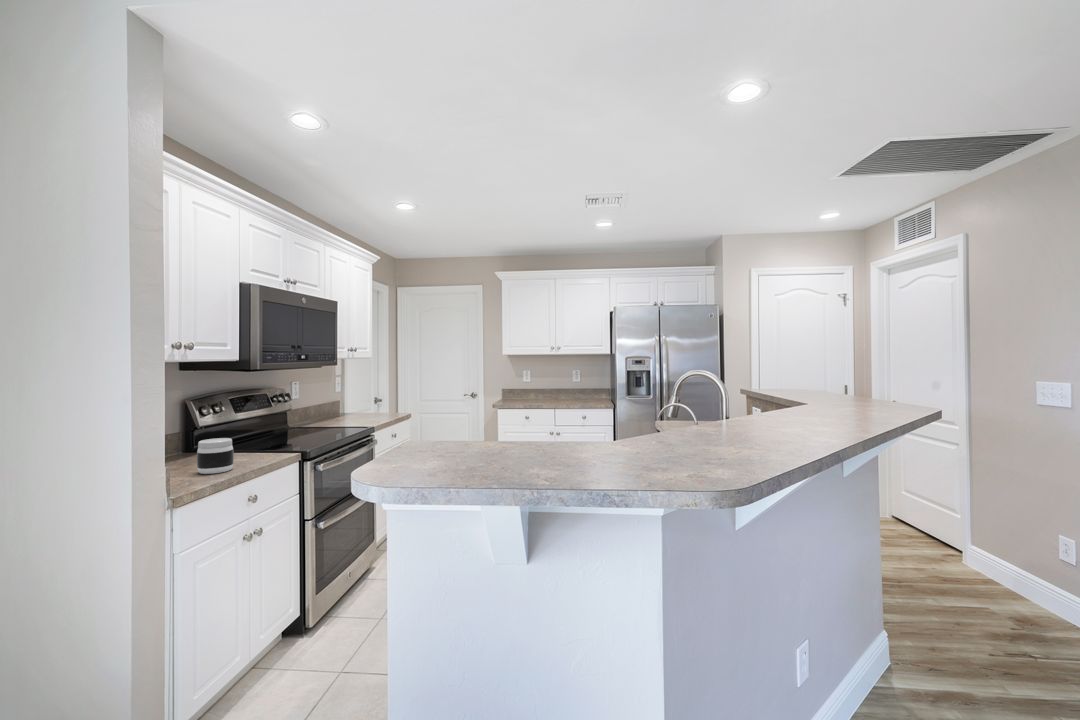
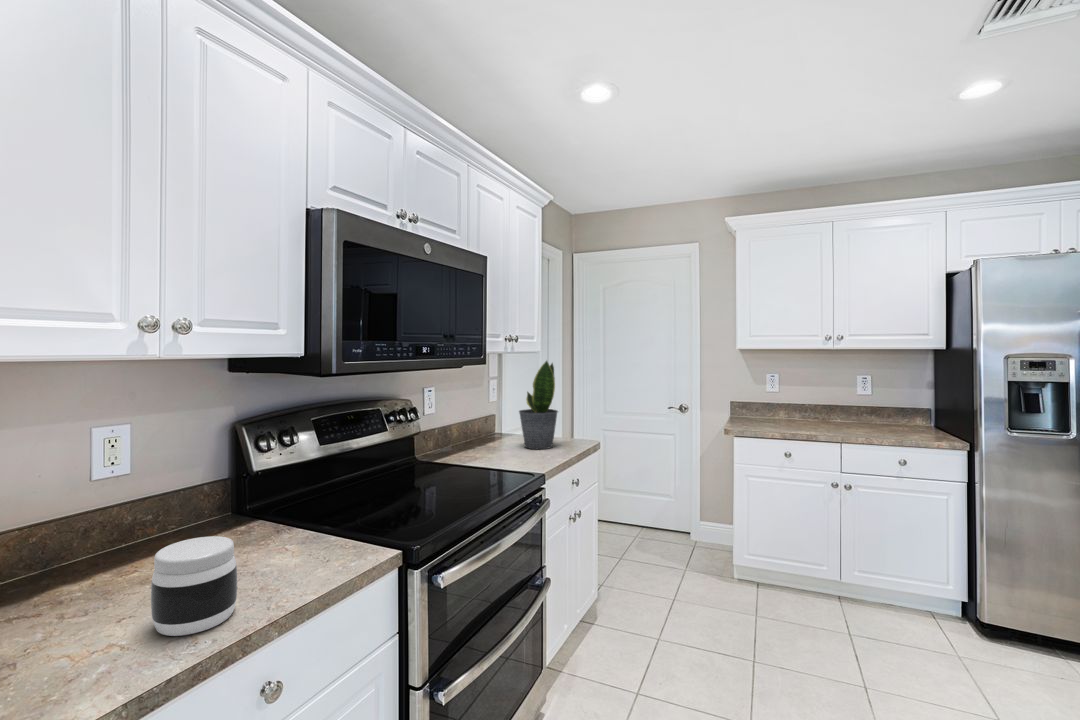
potted plant: none [357,363,384,419] -> present [519,361,558,449]

